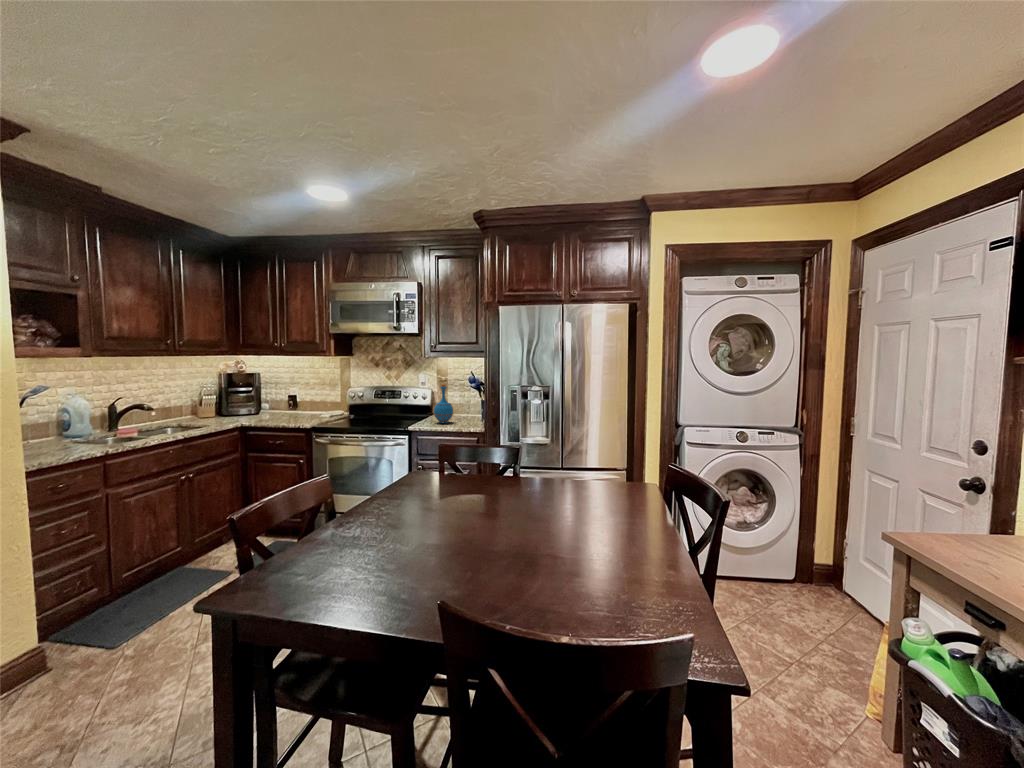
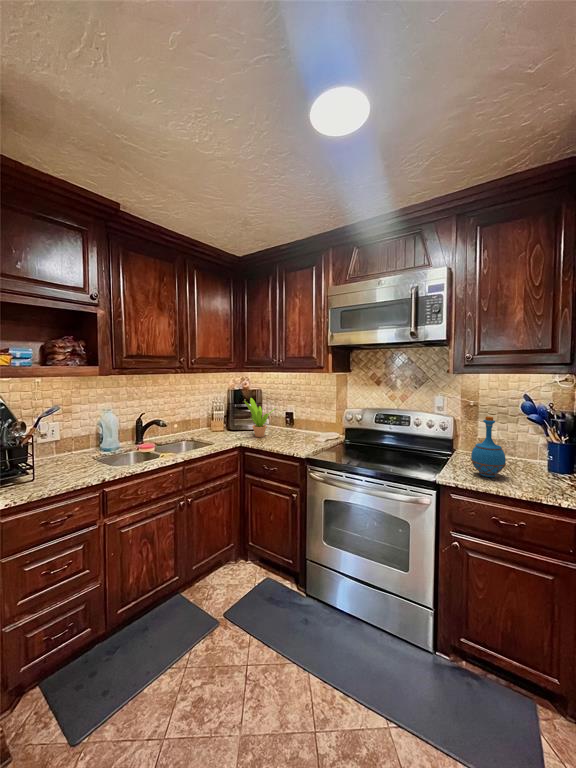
potted plant: none [243,381,279,418] -> present [244,398,276,437]

